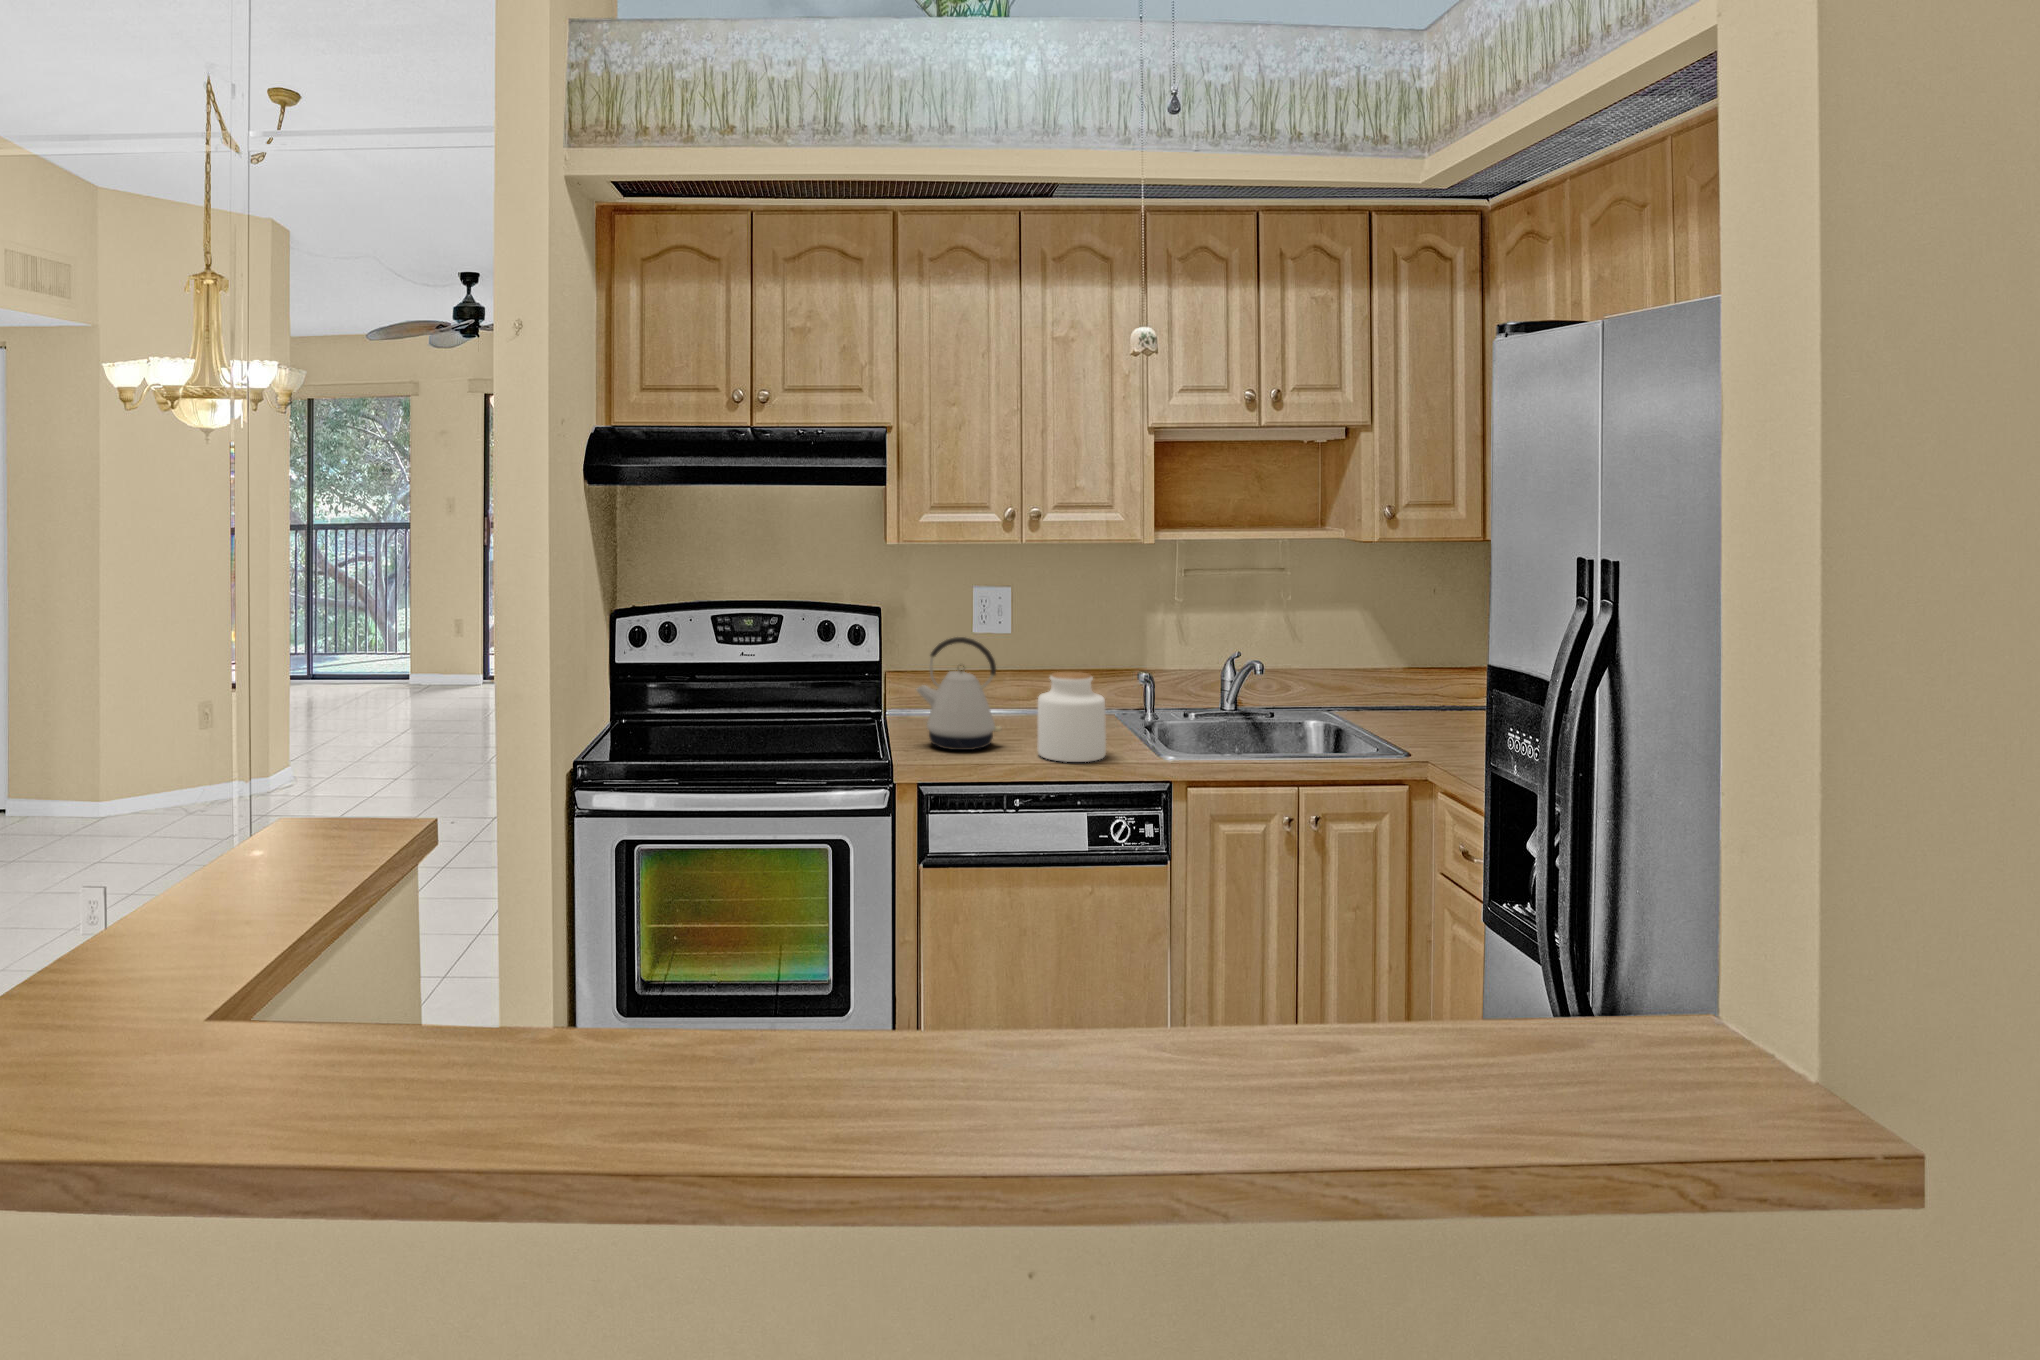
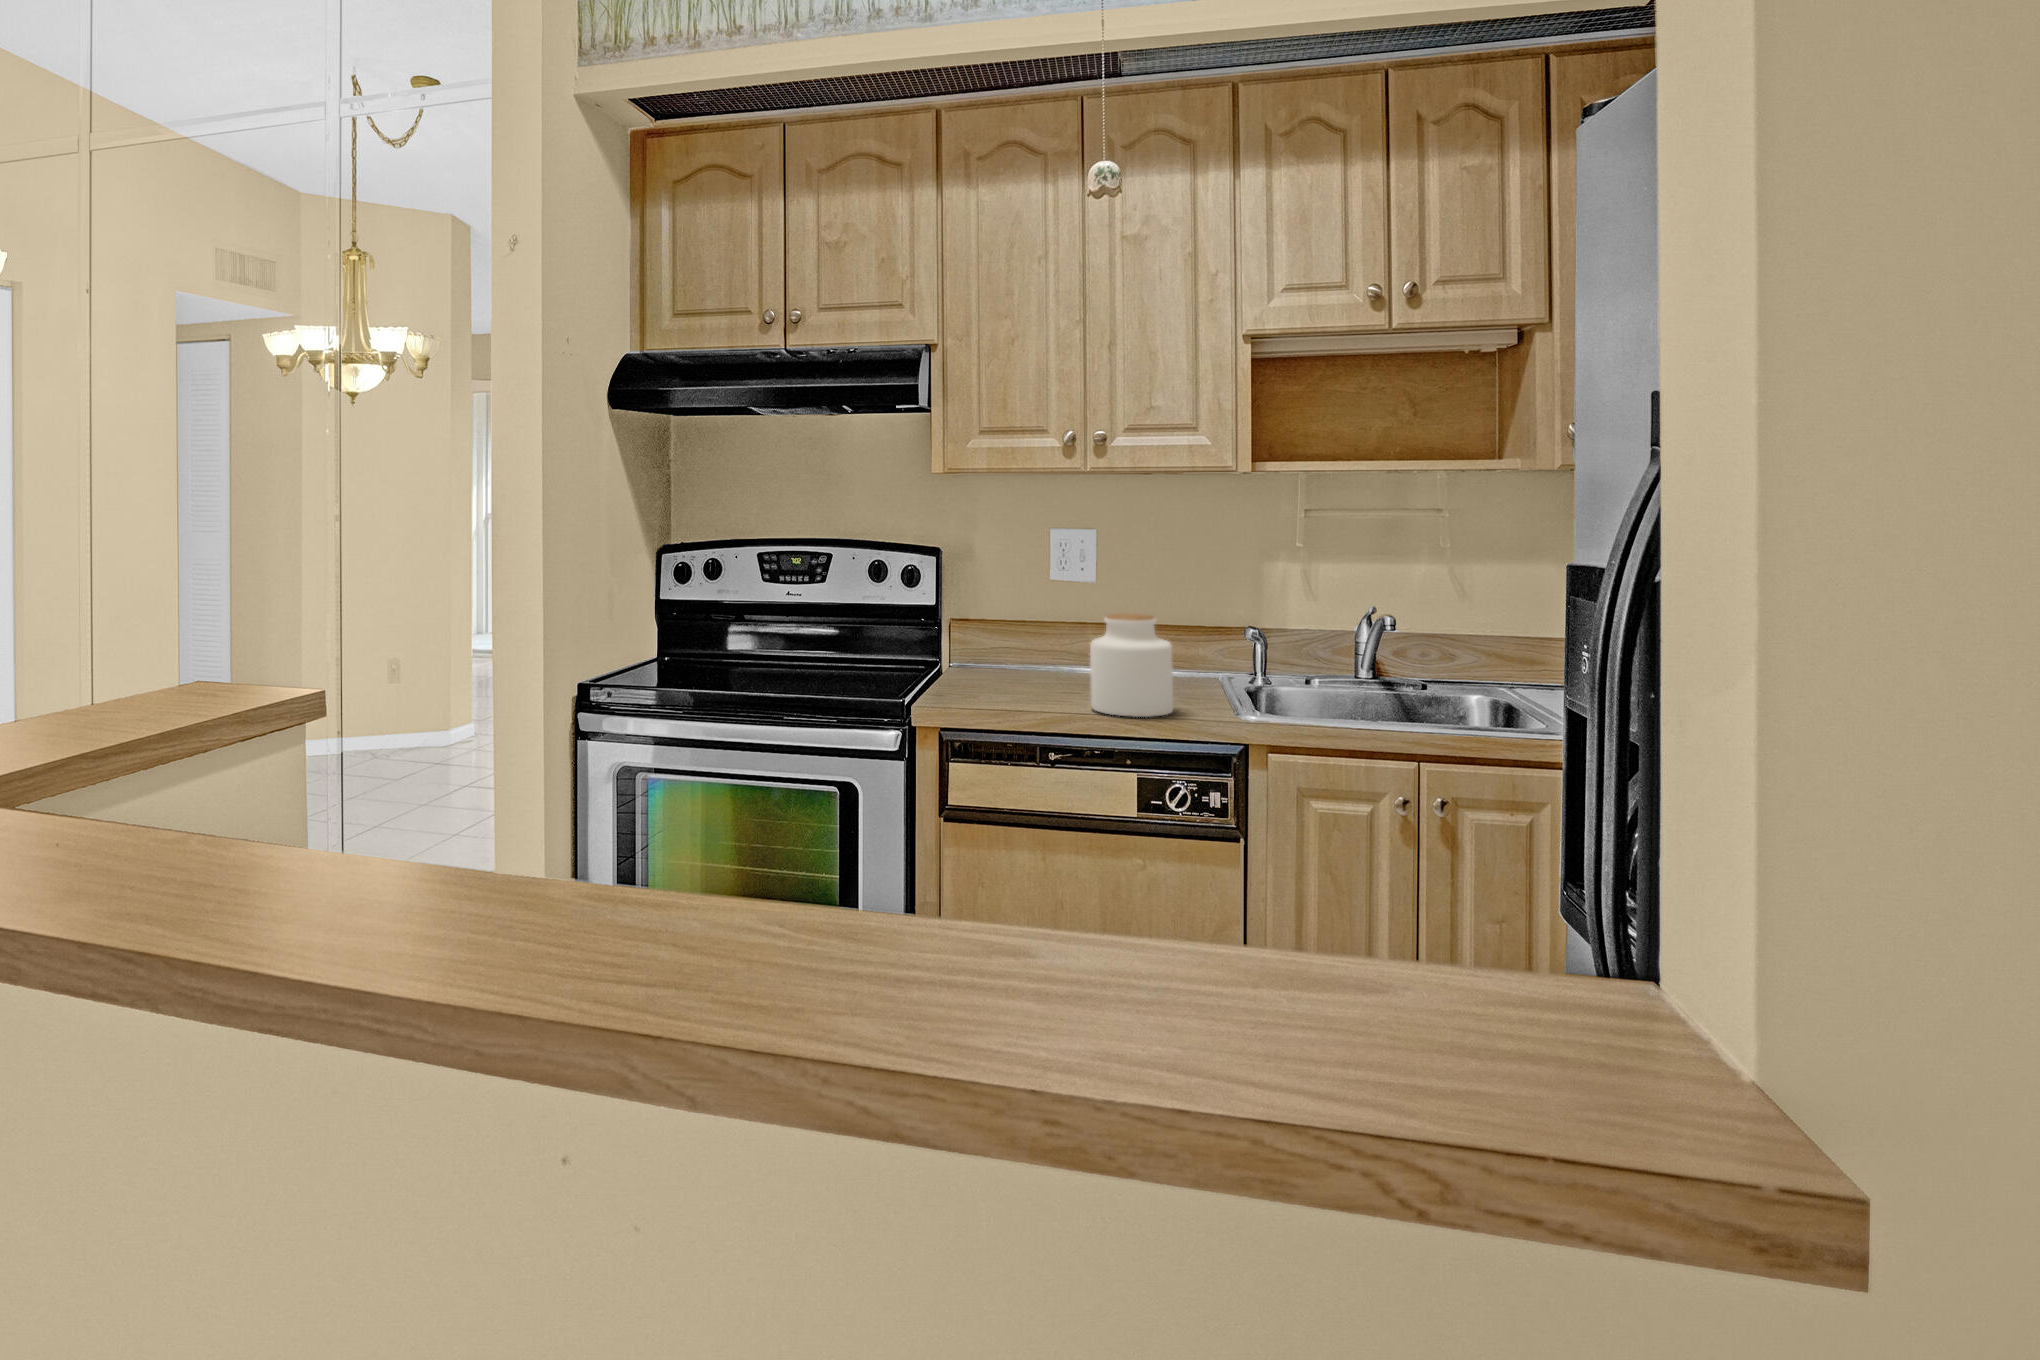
kettle: present [917,637,1001,750] -> none [957,574,1056,700]

